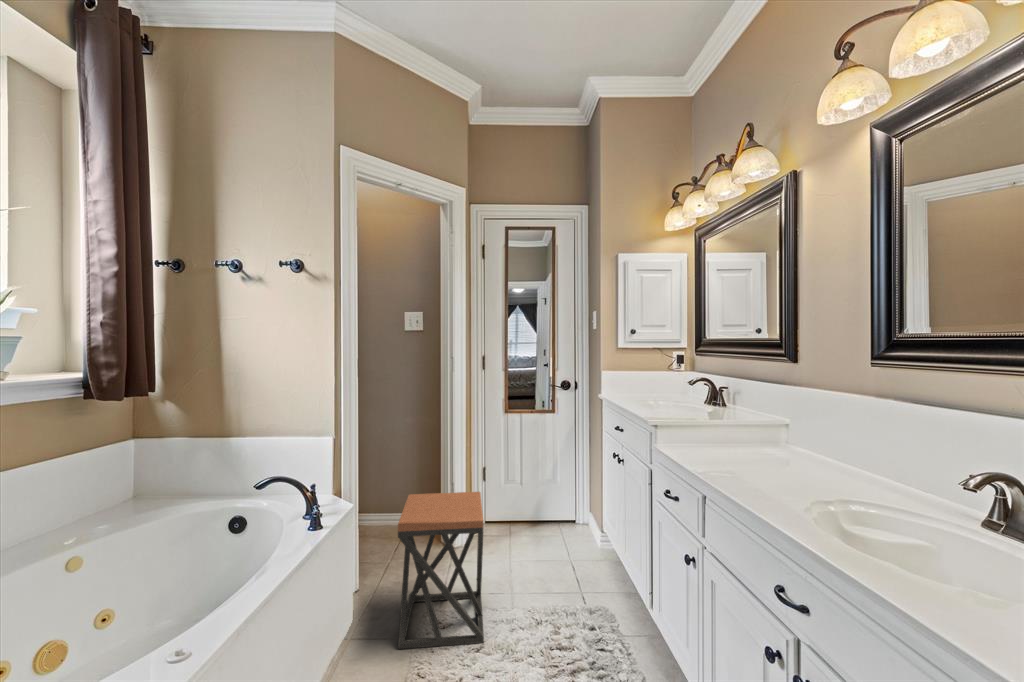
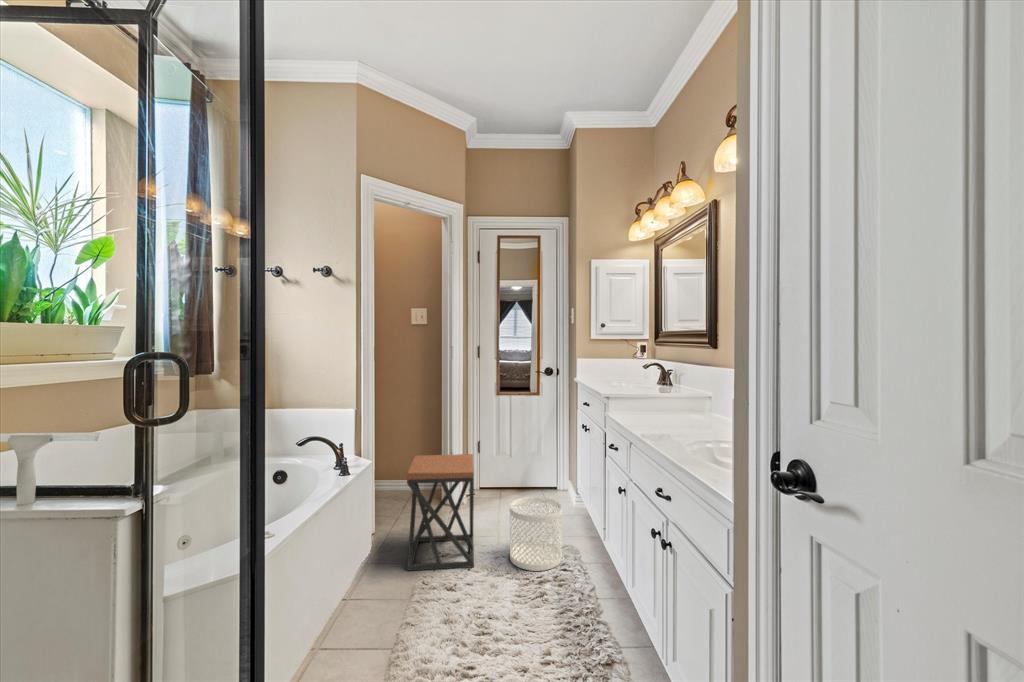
waste basket: none [529,546,595,649] -> present [510,496,562,571]

